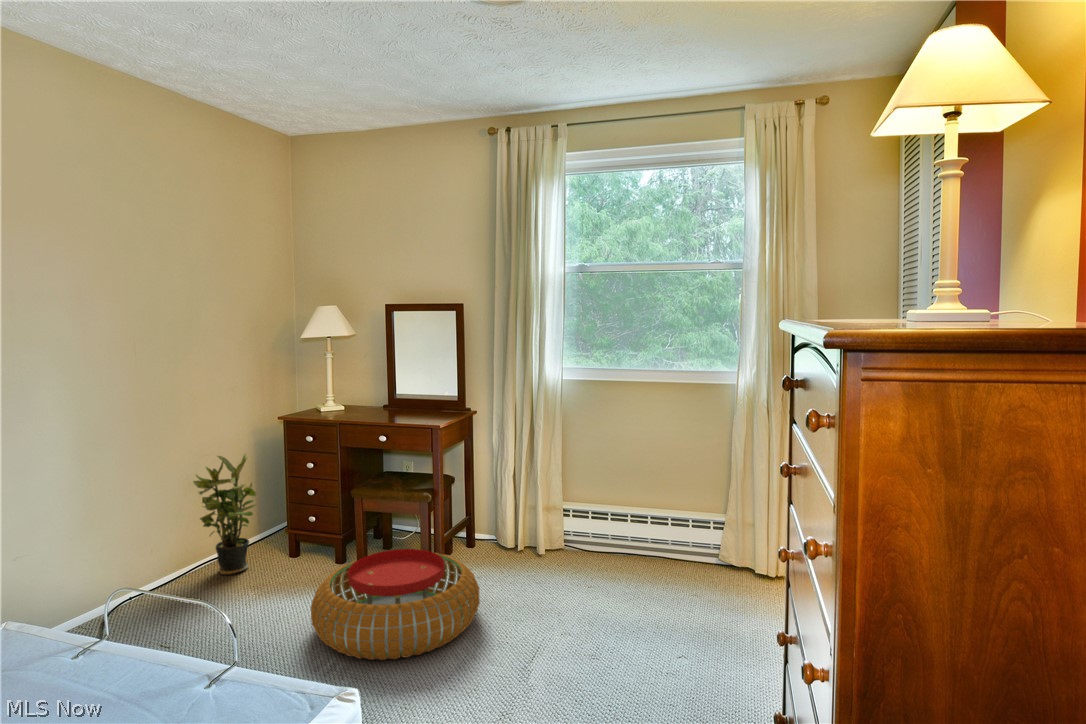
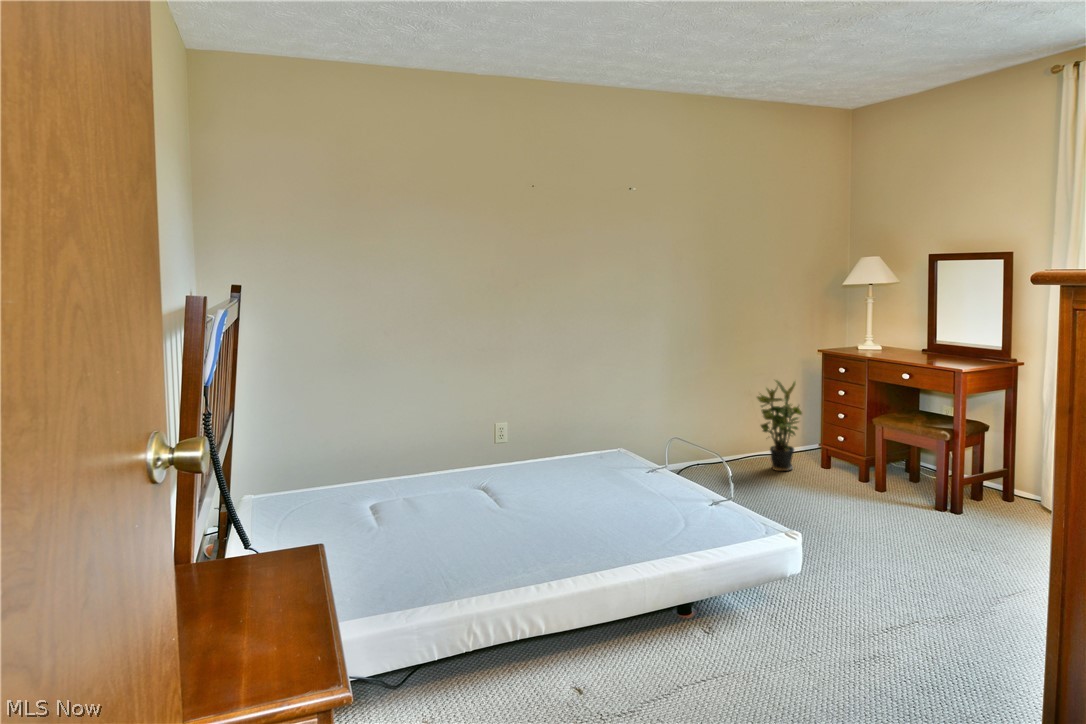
pouf: present [311,549,480,660] -> none [827,473,978,555]

